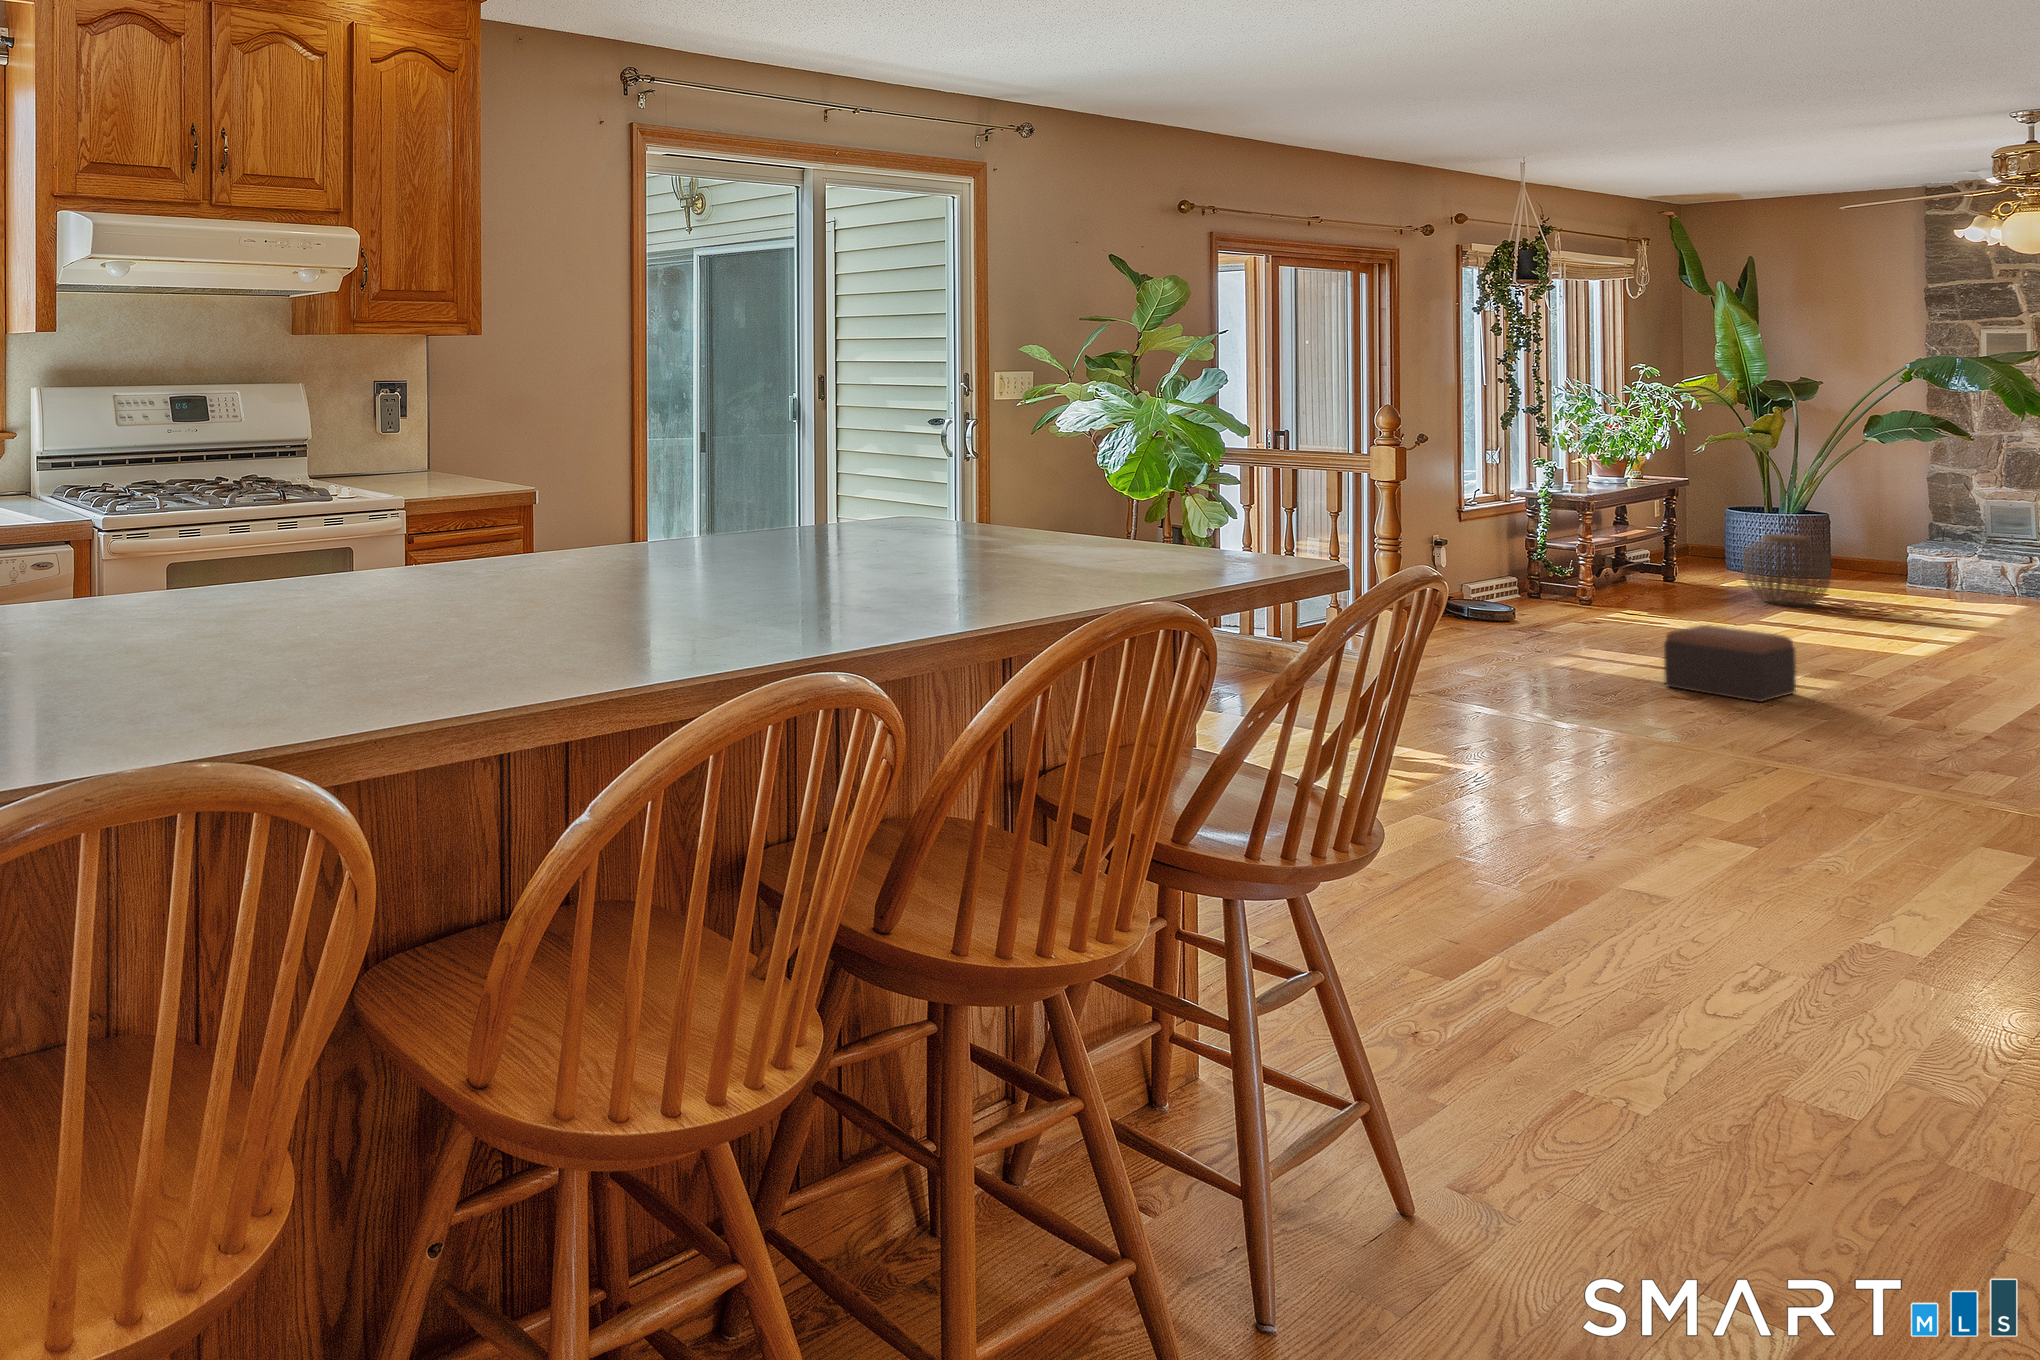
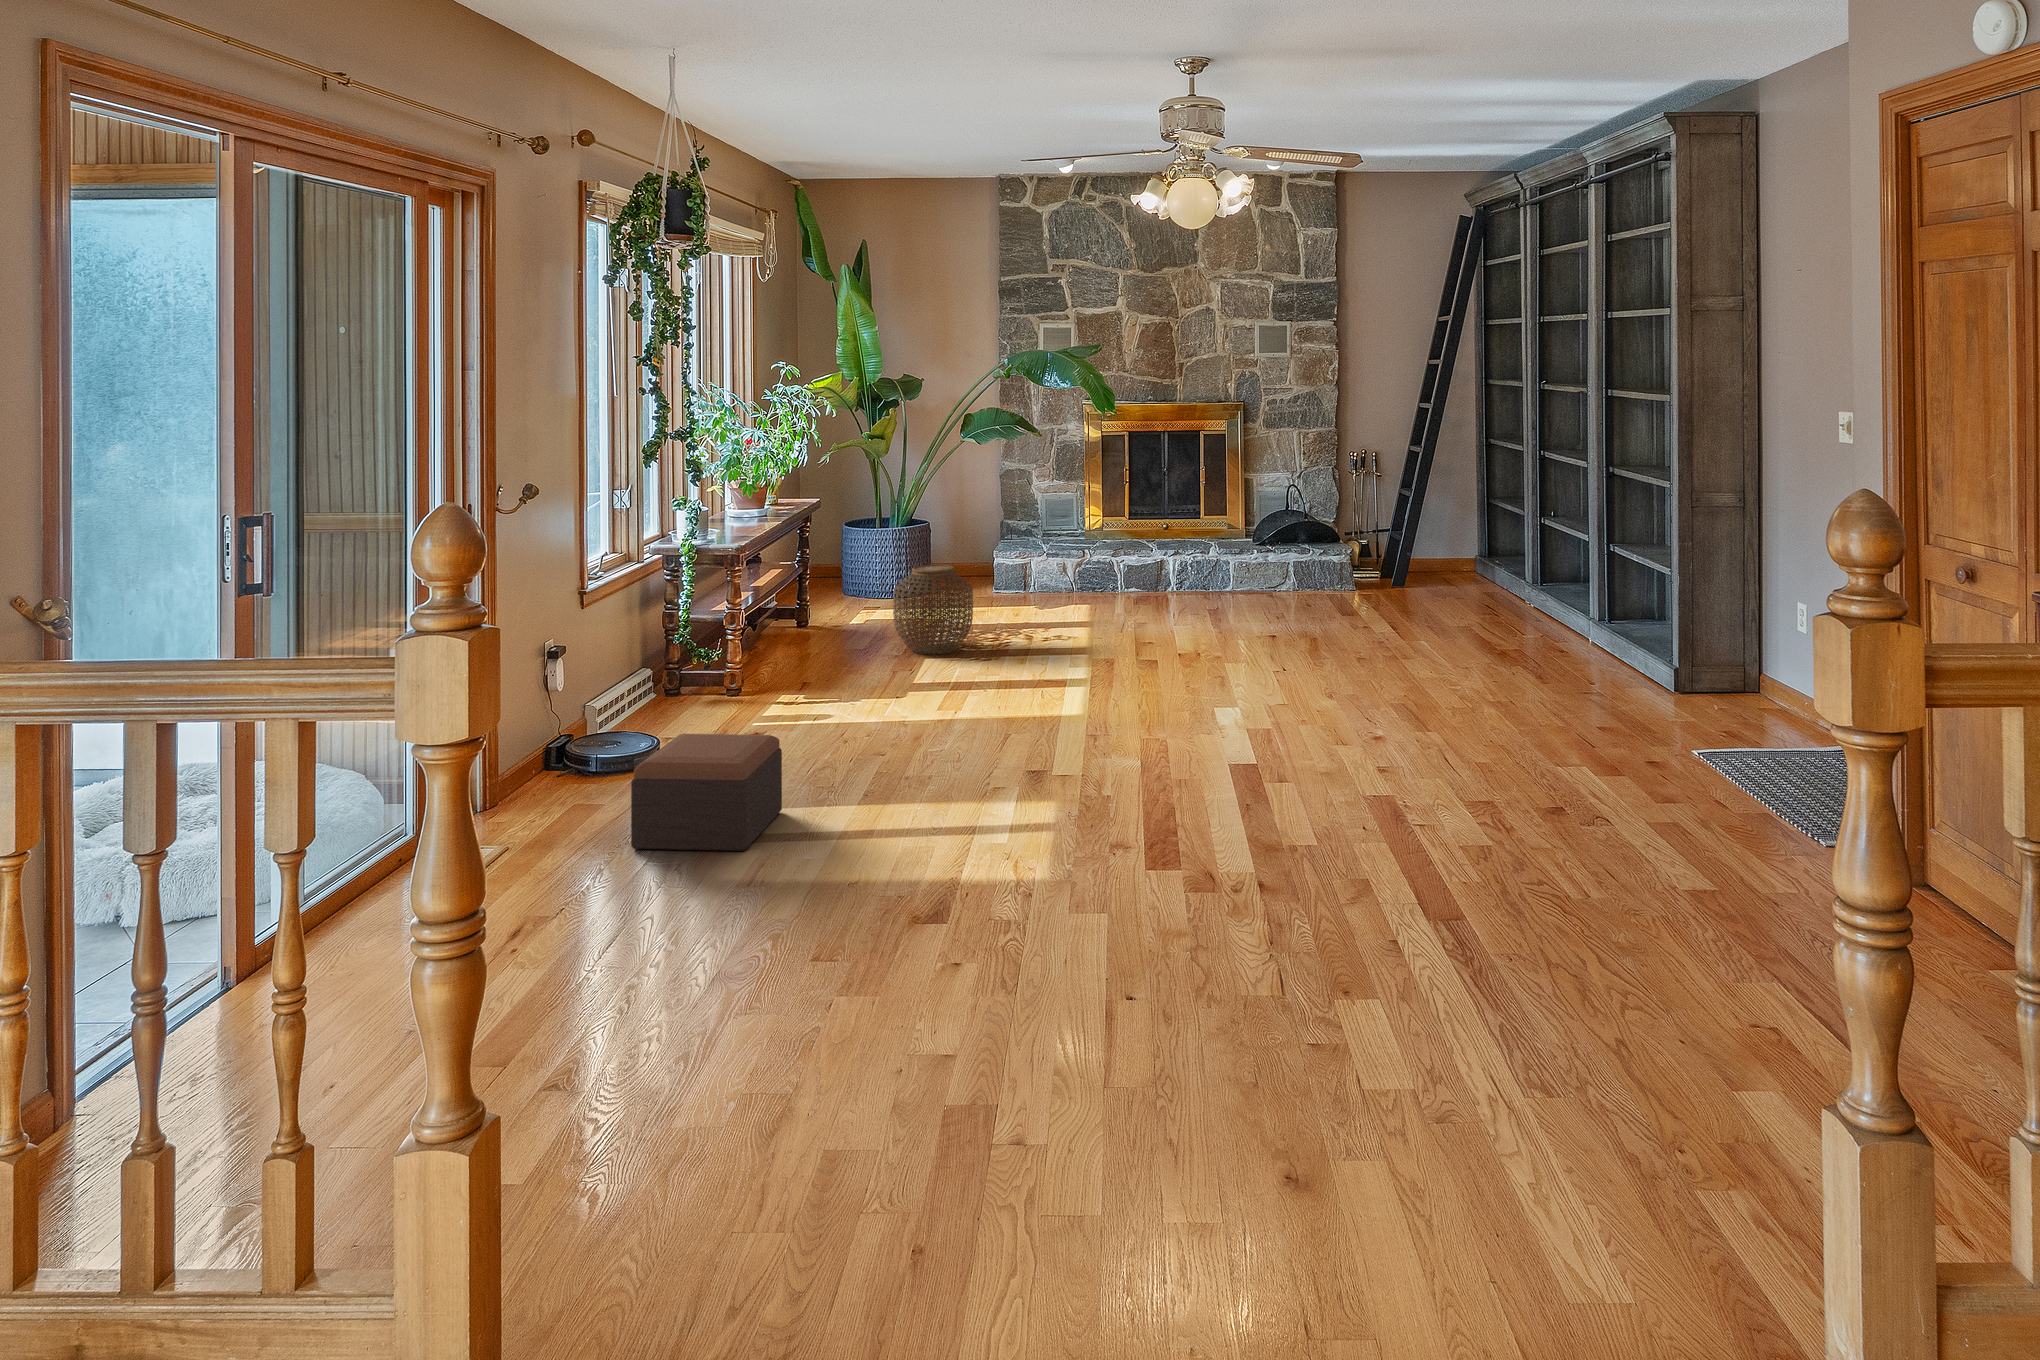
footstool: present [1664,625,1796,702] -> present [631,734,782,851]

